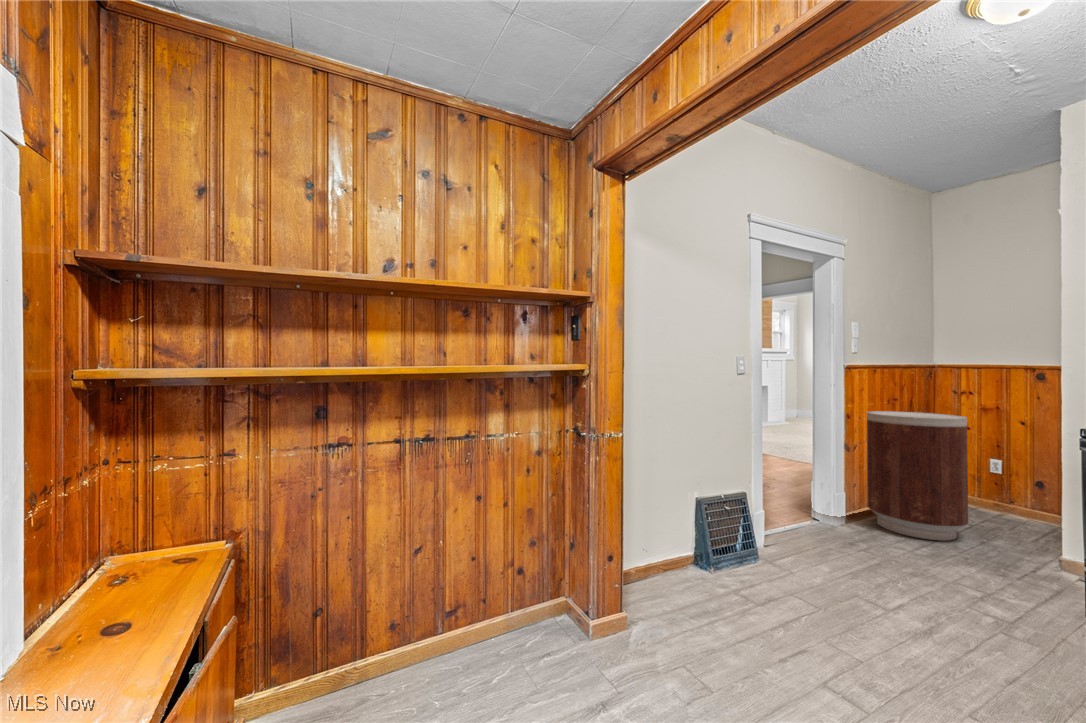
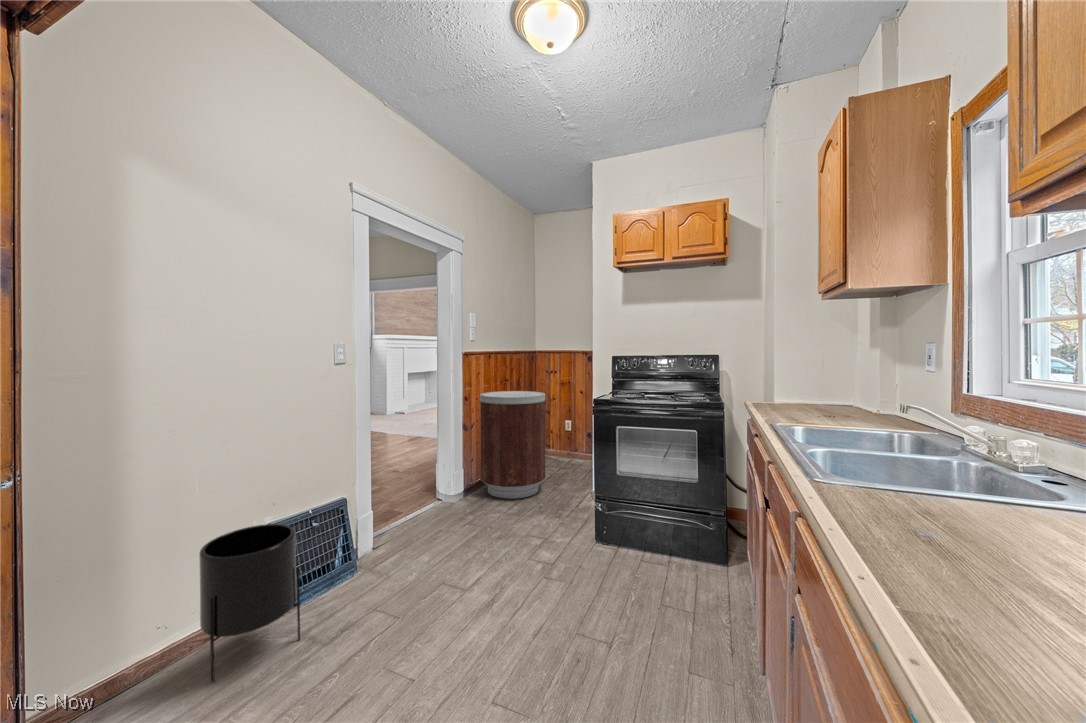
planter: none [667,495,733,601] -> present [199,524,300,683]

